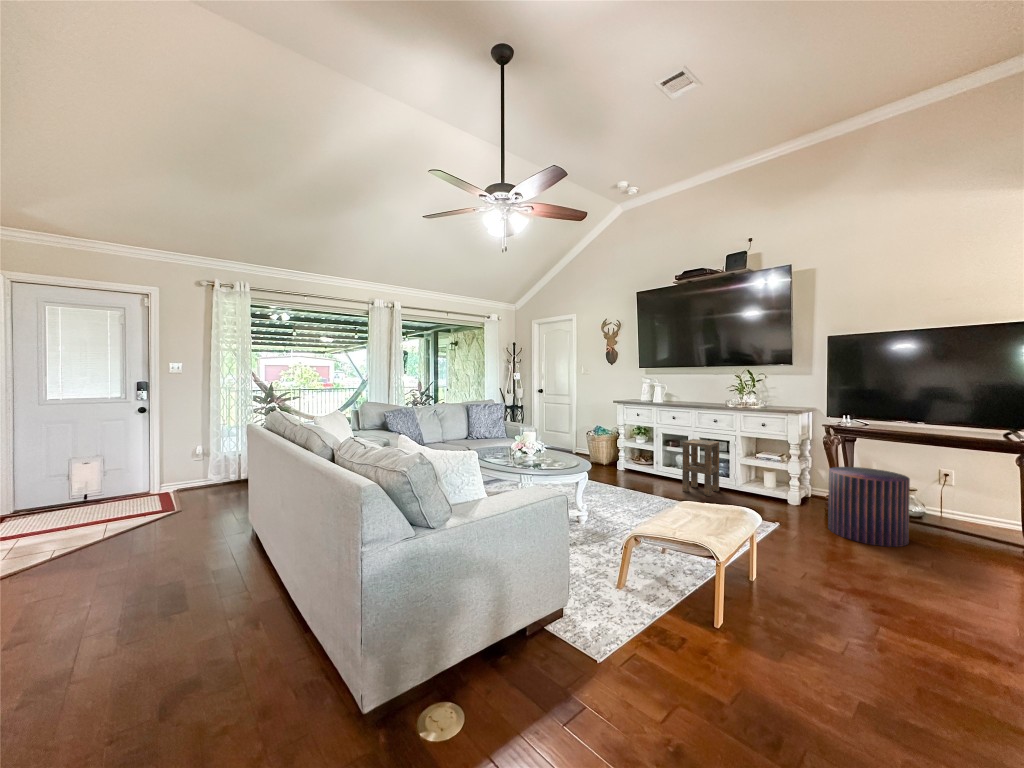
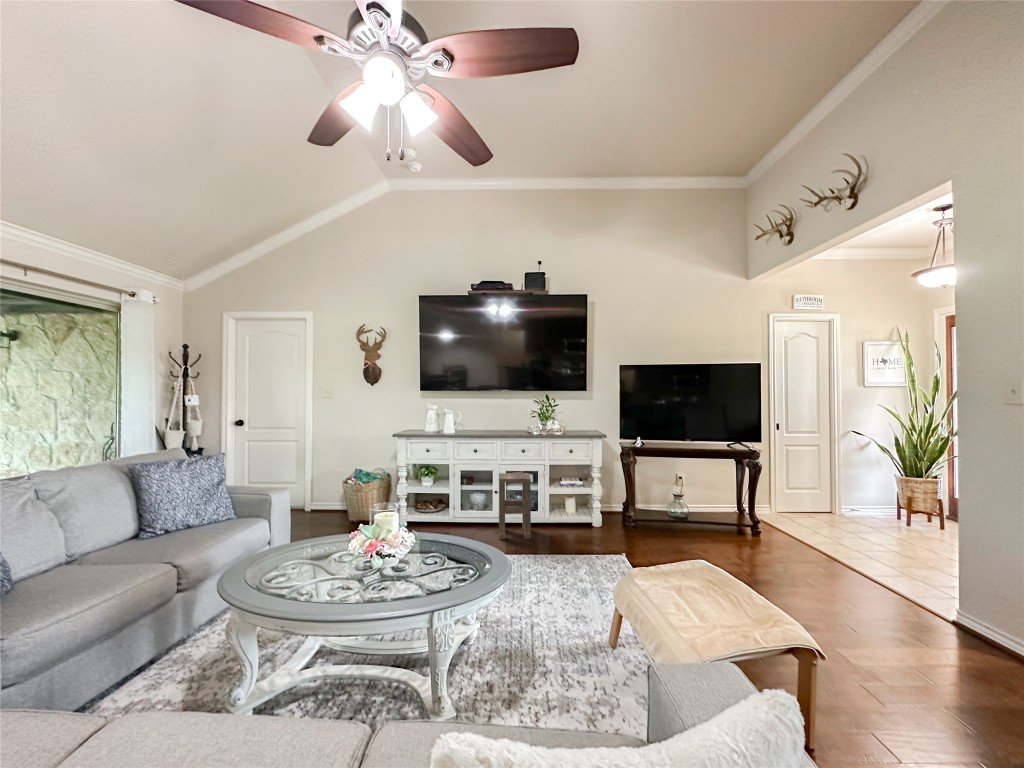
pouf: present [828,467,910,547] -> none [648,483,710,556]

